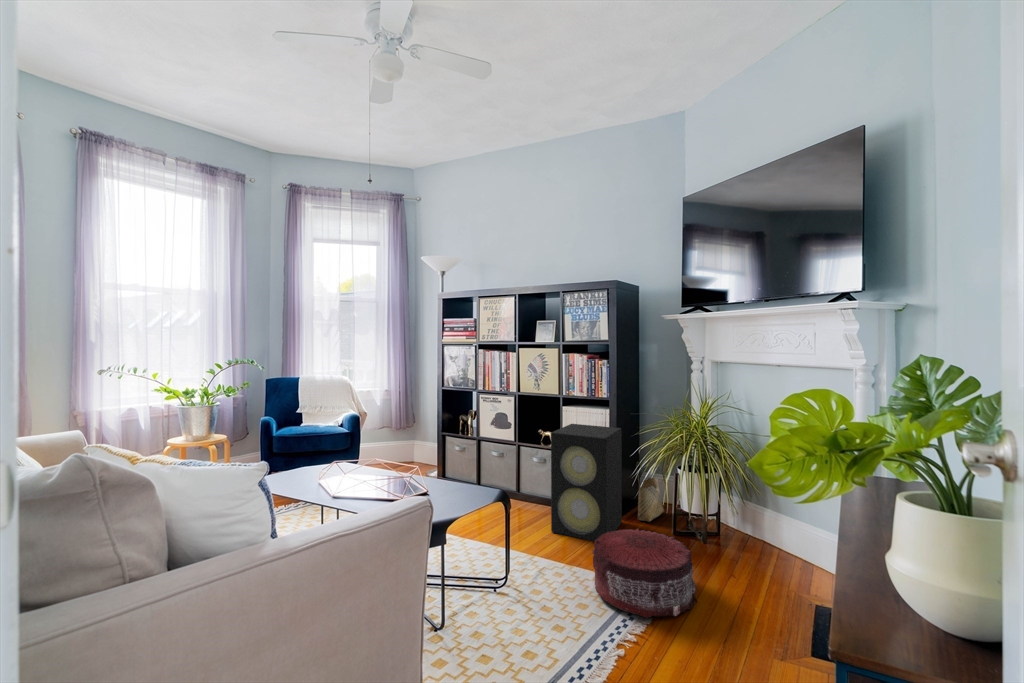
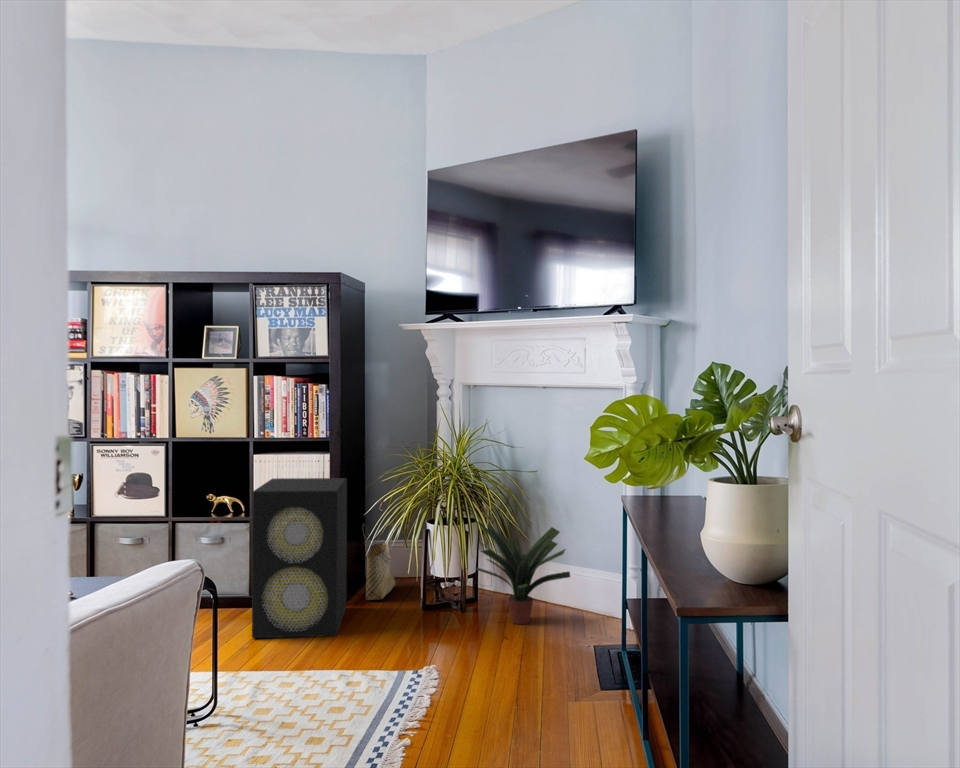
potted plant: none [717,469,814,573] -> present [475,520,570,624]
pouf: present [593,529,697,618] -> none [339,600,469,700]

